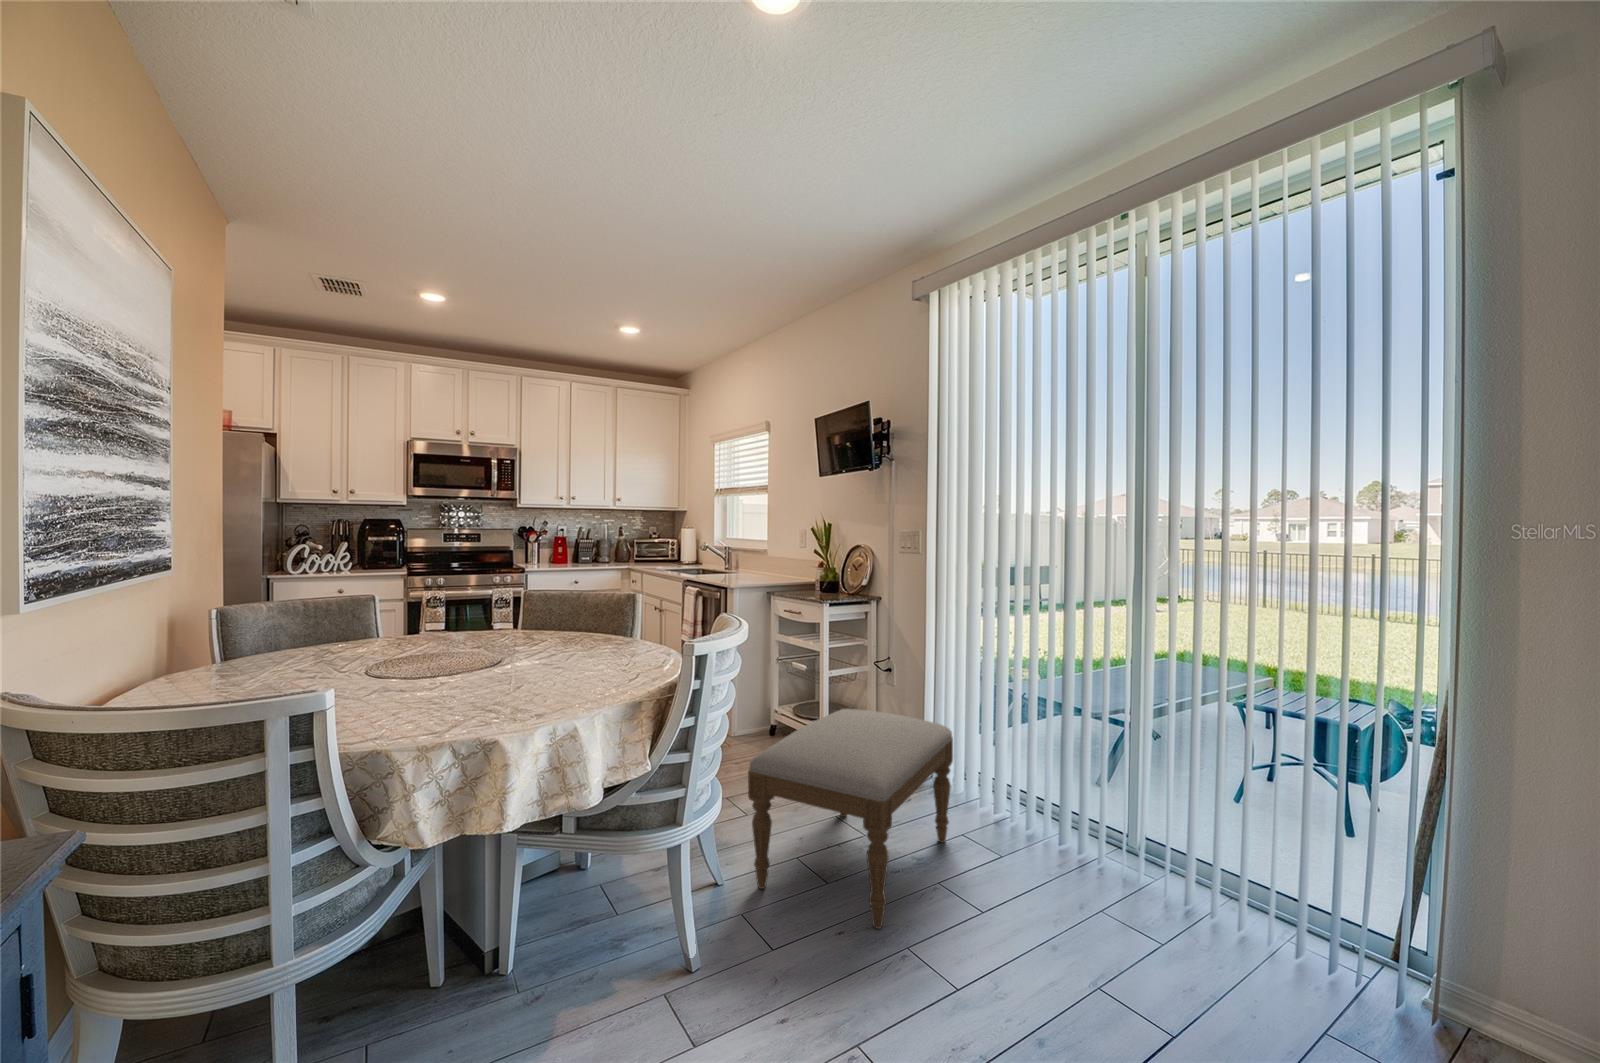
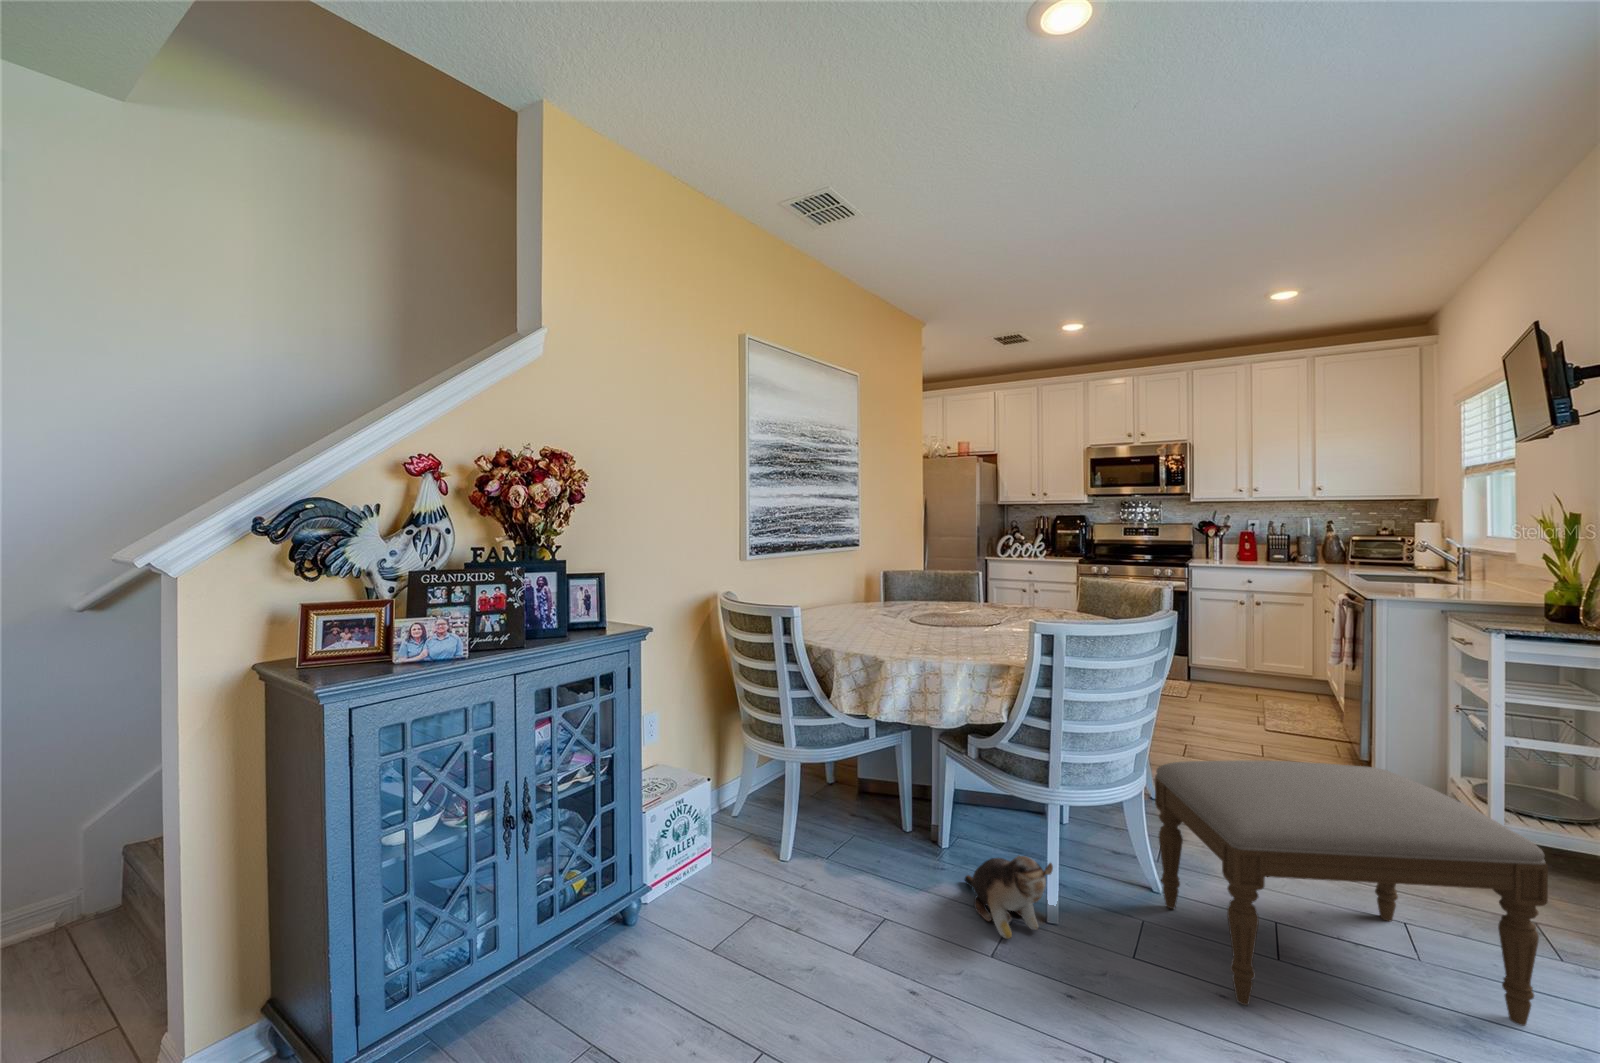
plush toy: none [600,899,763,1019] -> present [965,855,1053,939]

